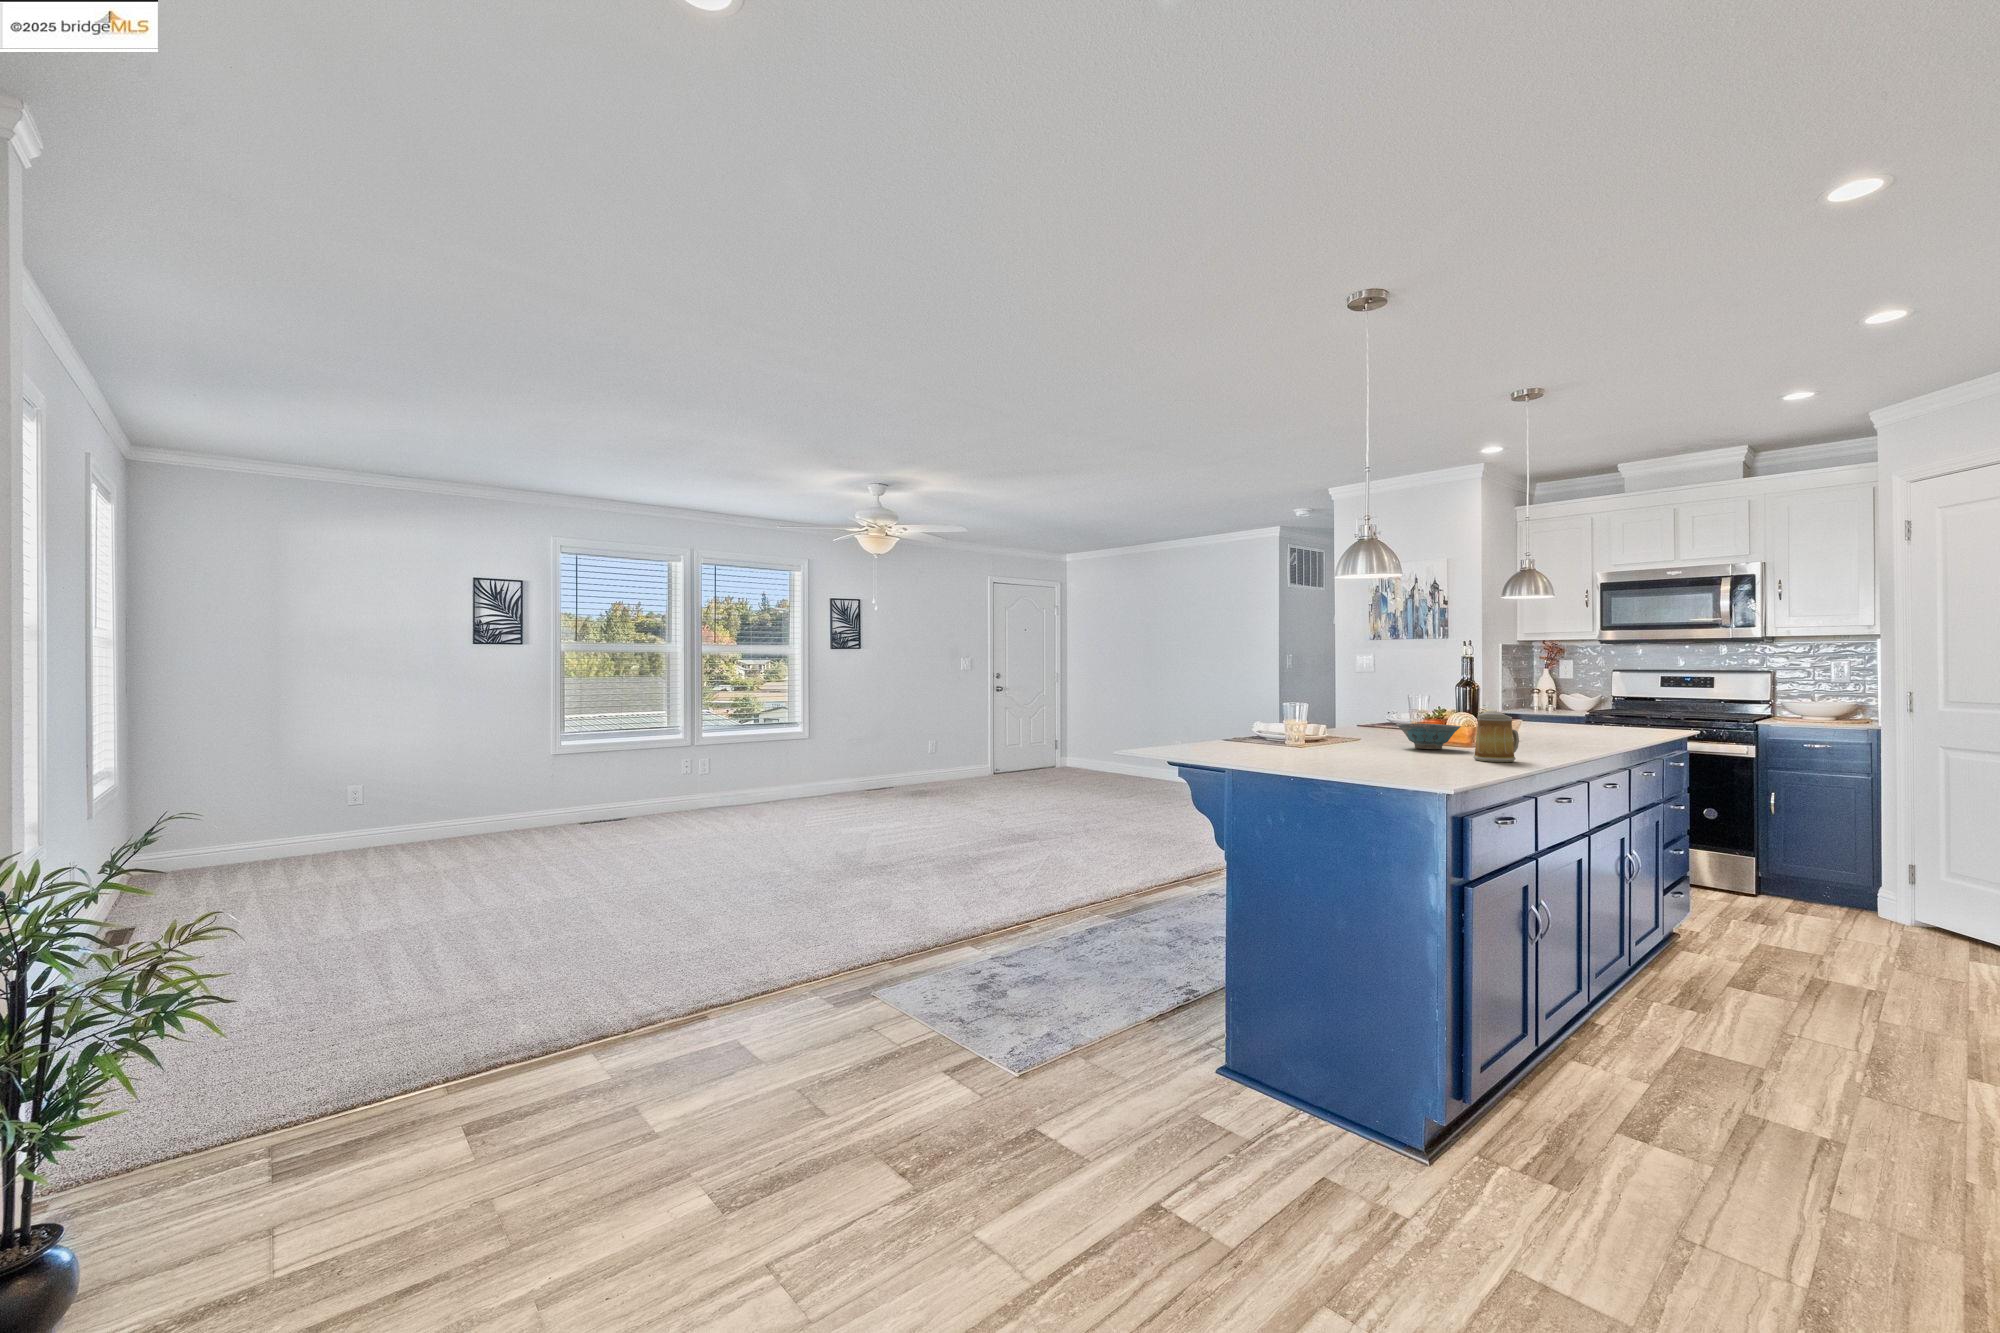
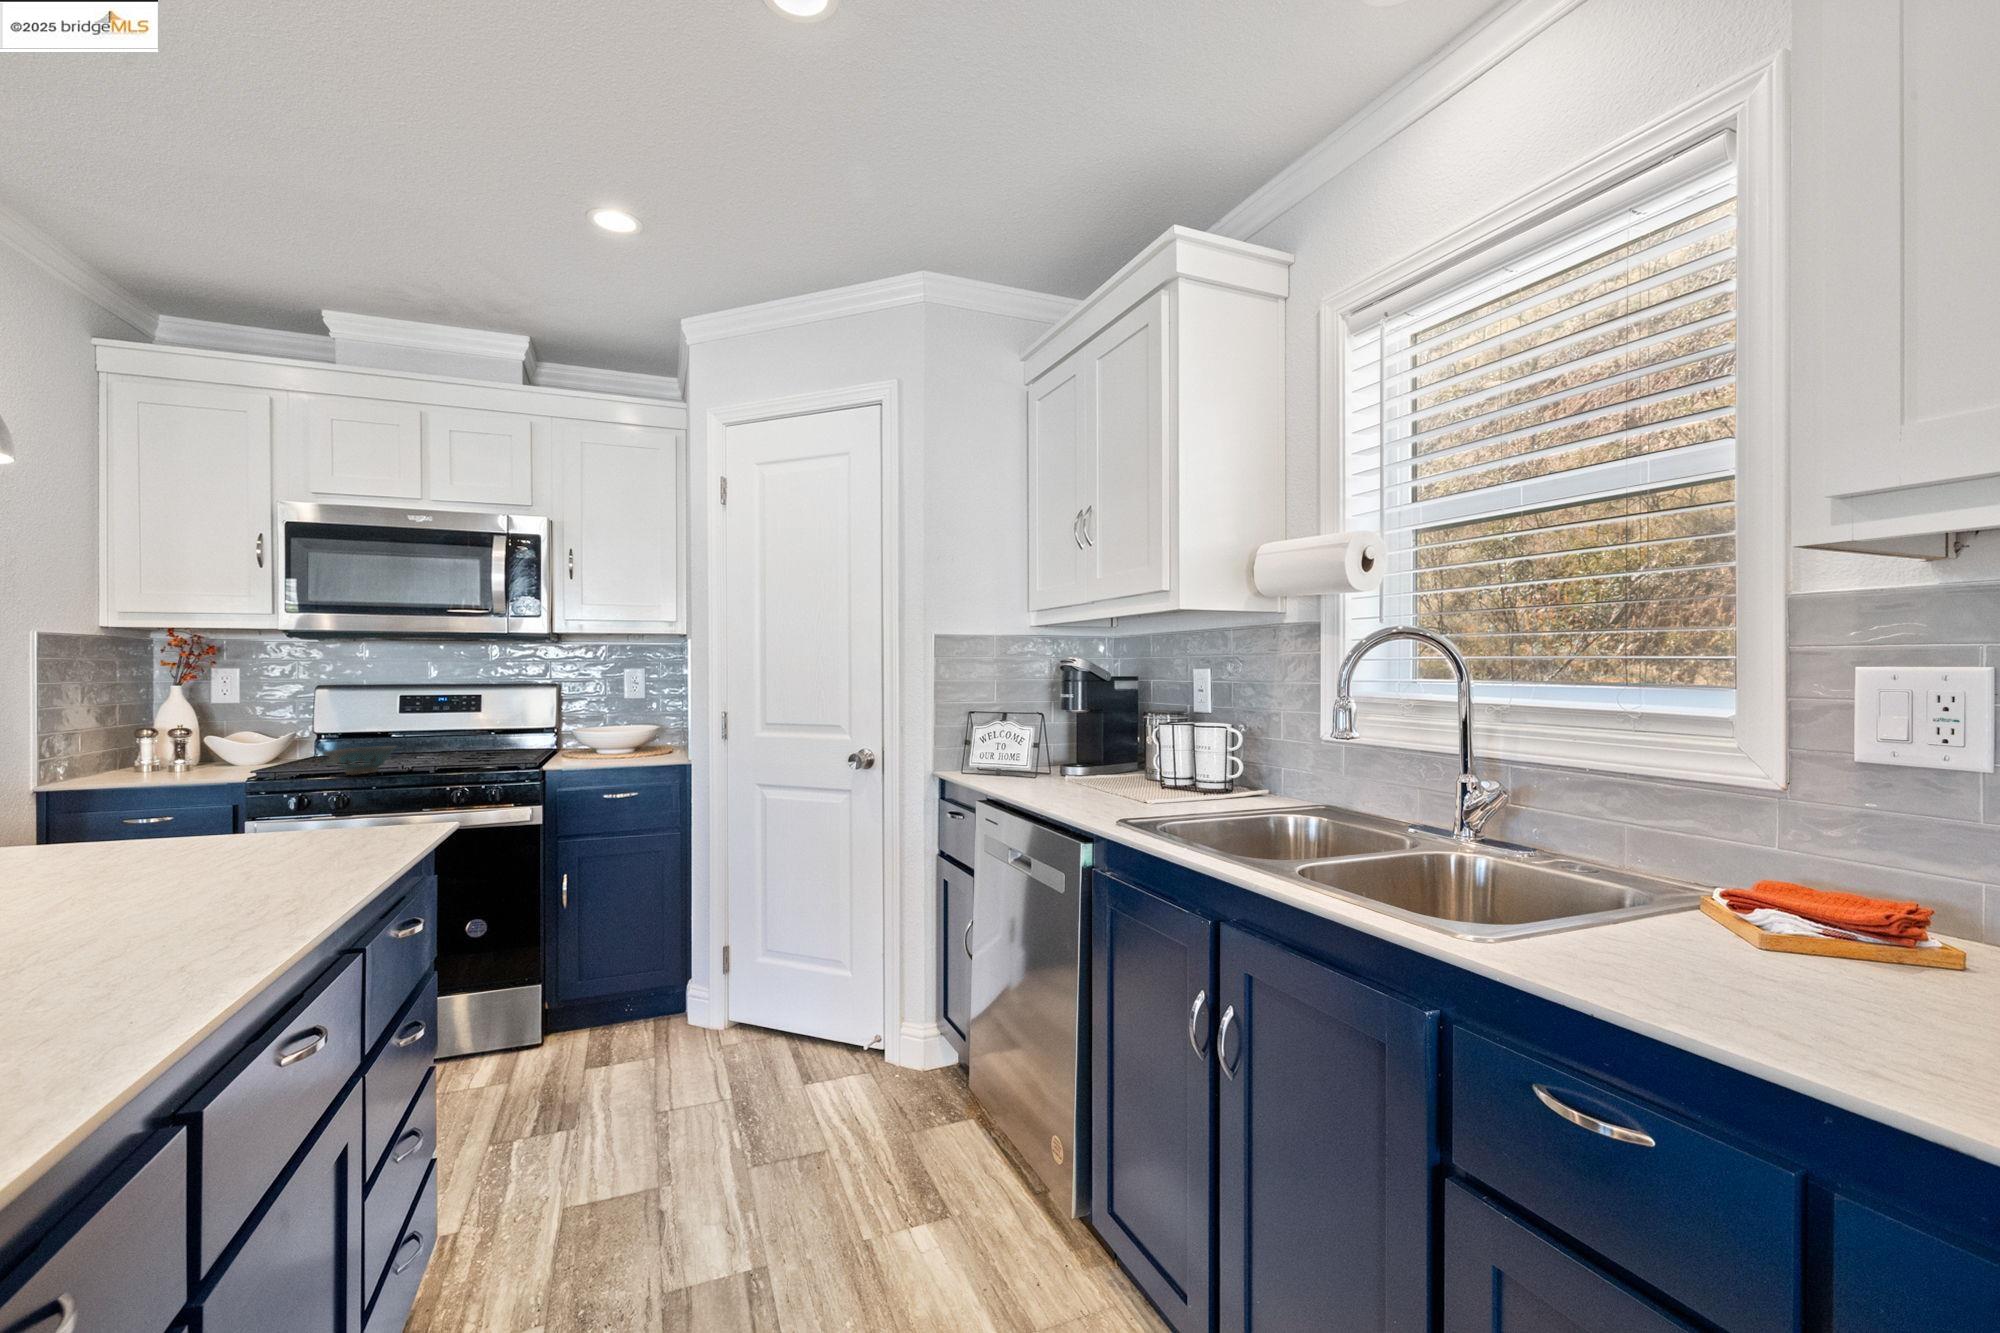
mug: present [1473,711,1519,762] -> none [429,725,471,775]

